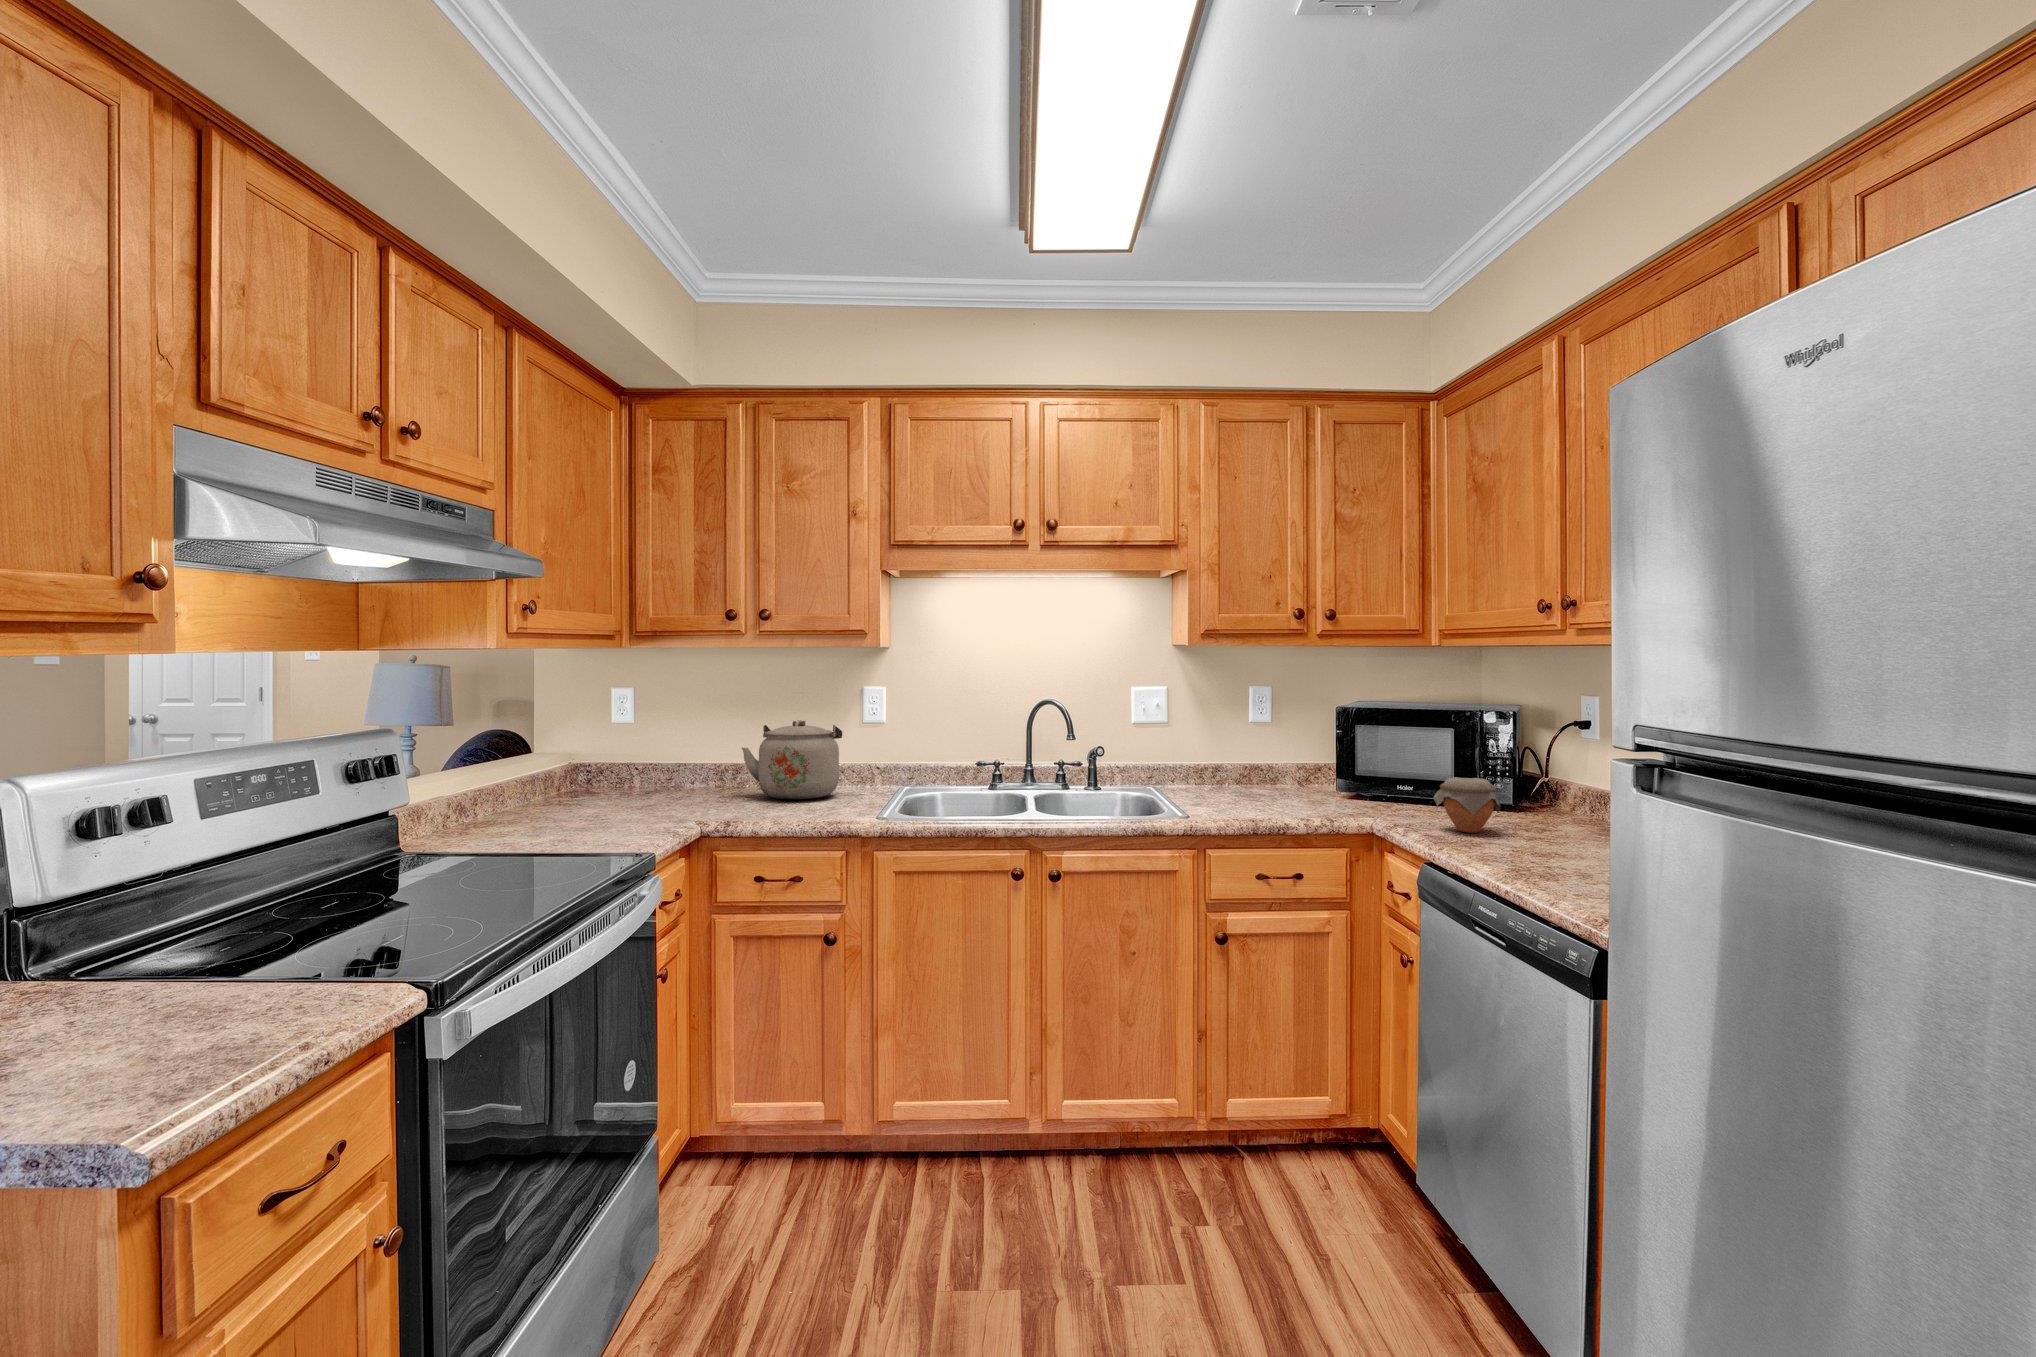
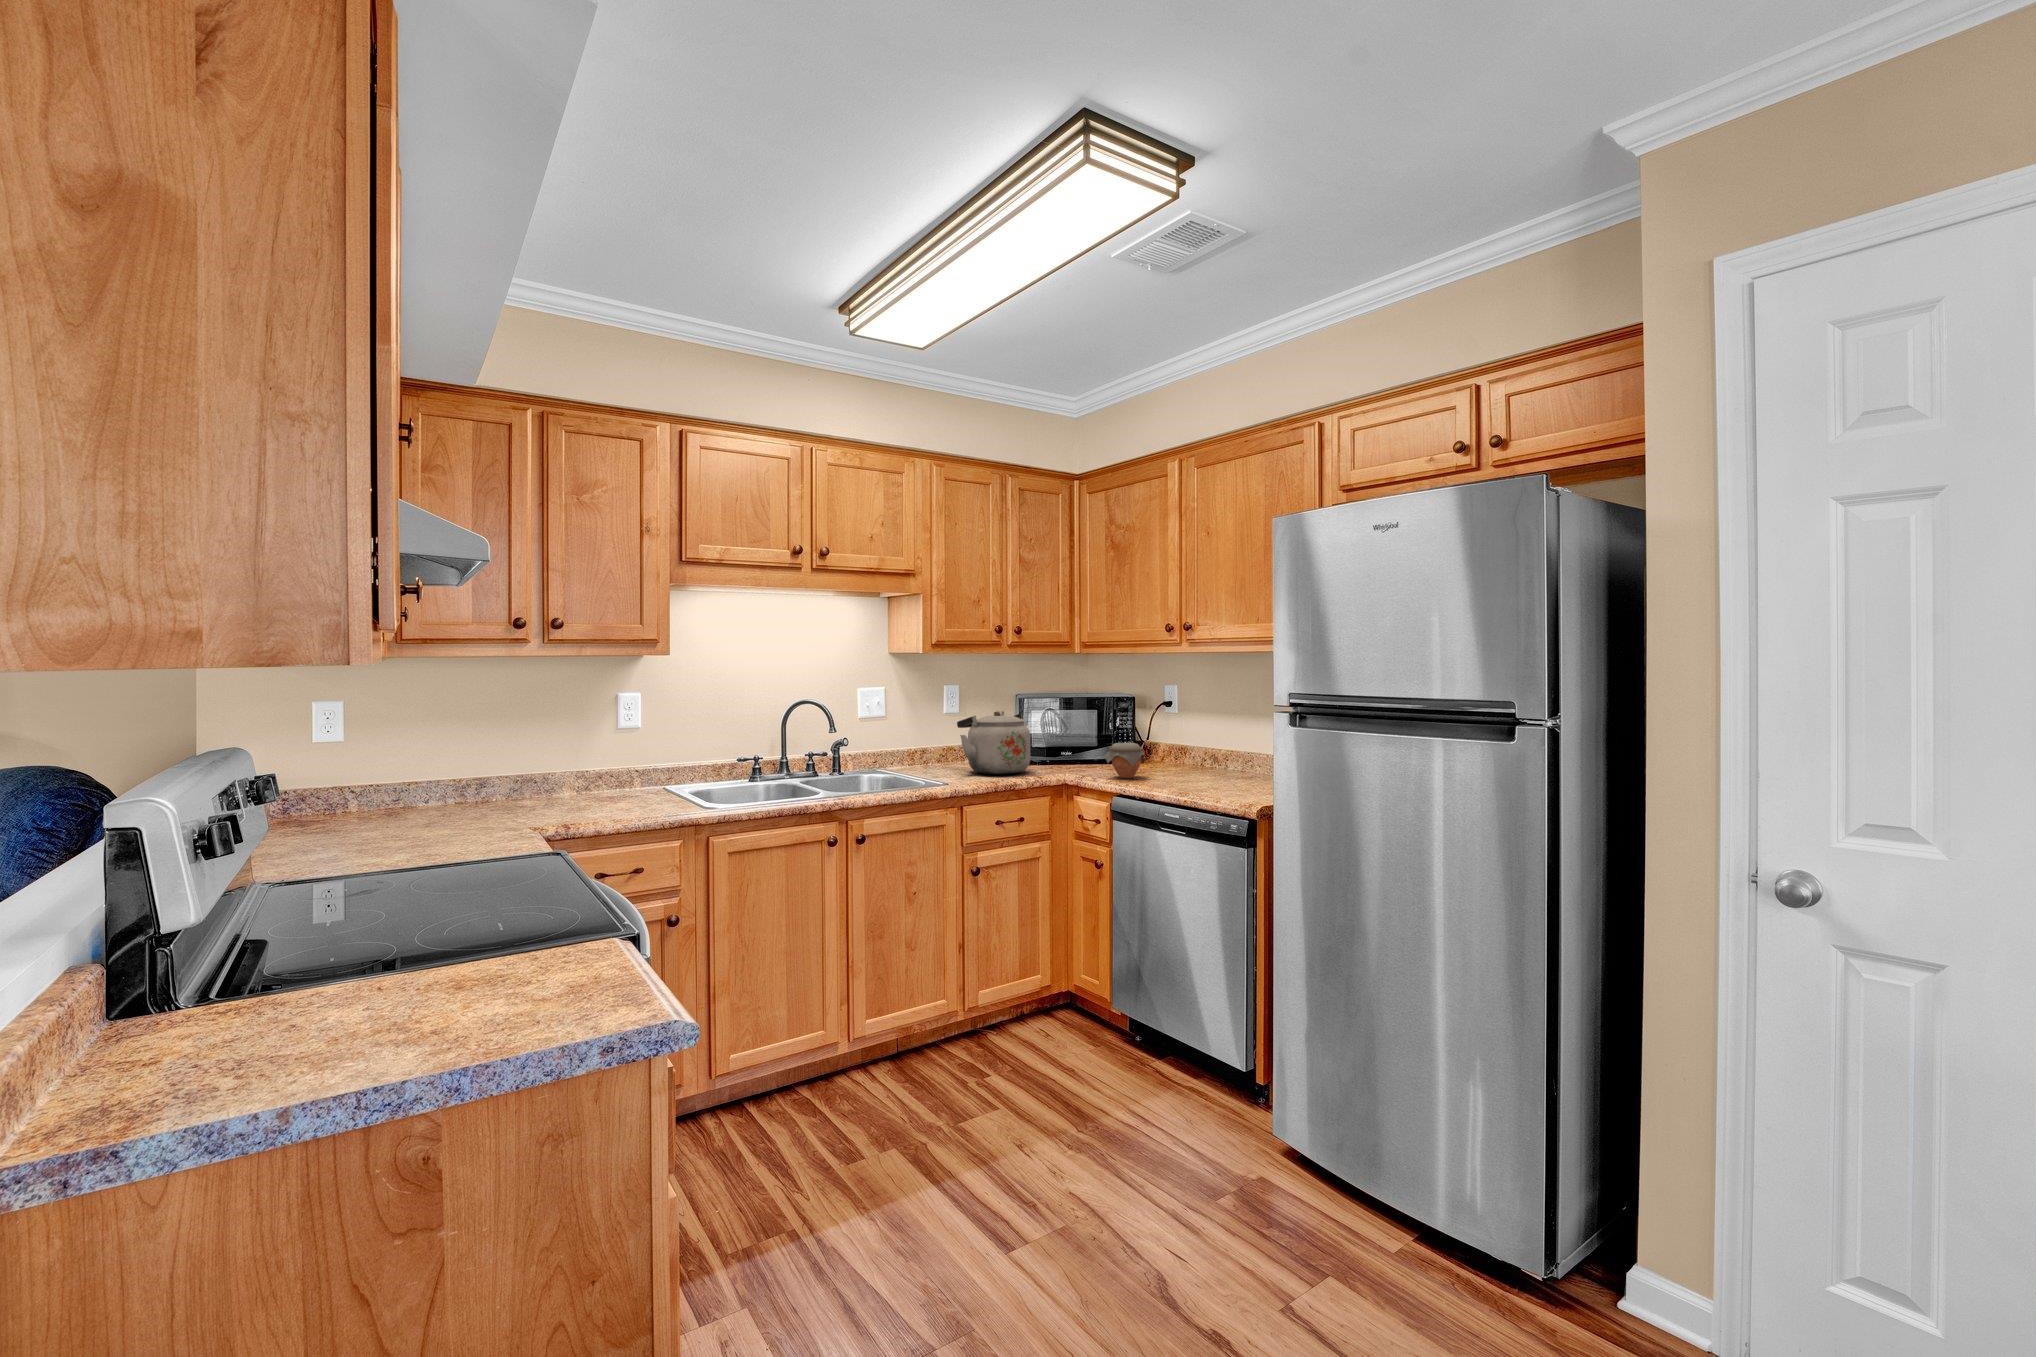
kettle: present [742,720,842,799] -> present [957,711,1031,774]

